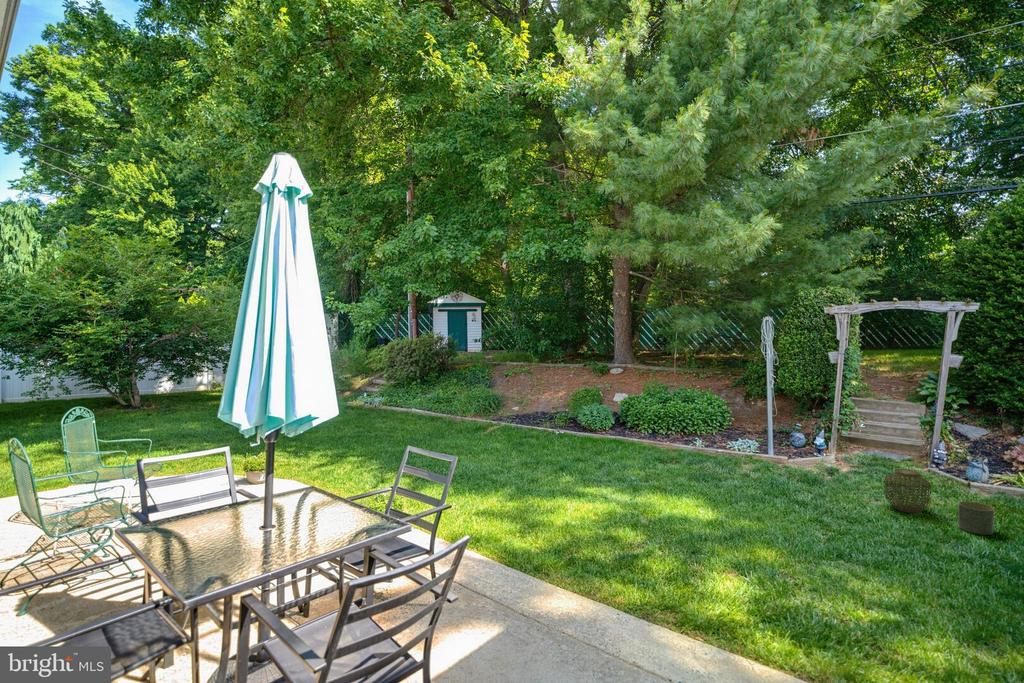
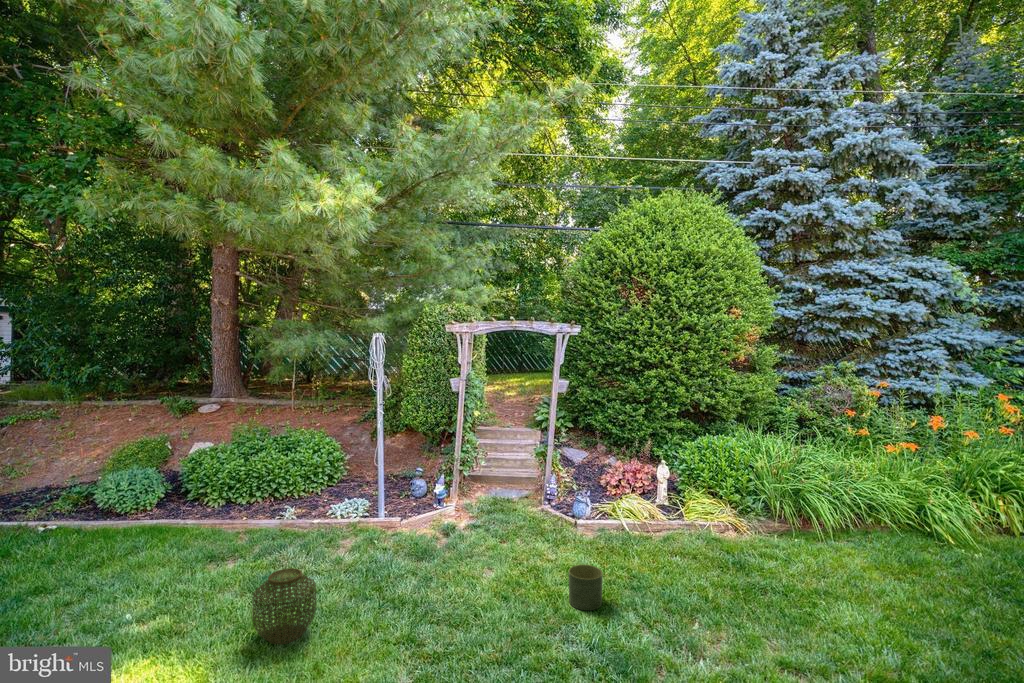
woven basket: present [884,469,931,513] -> present [252,568,316,644]

